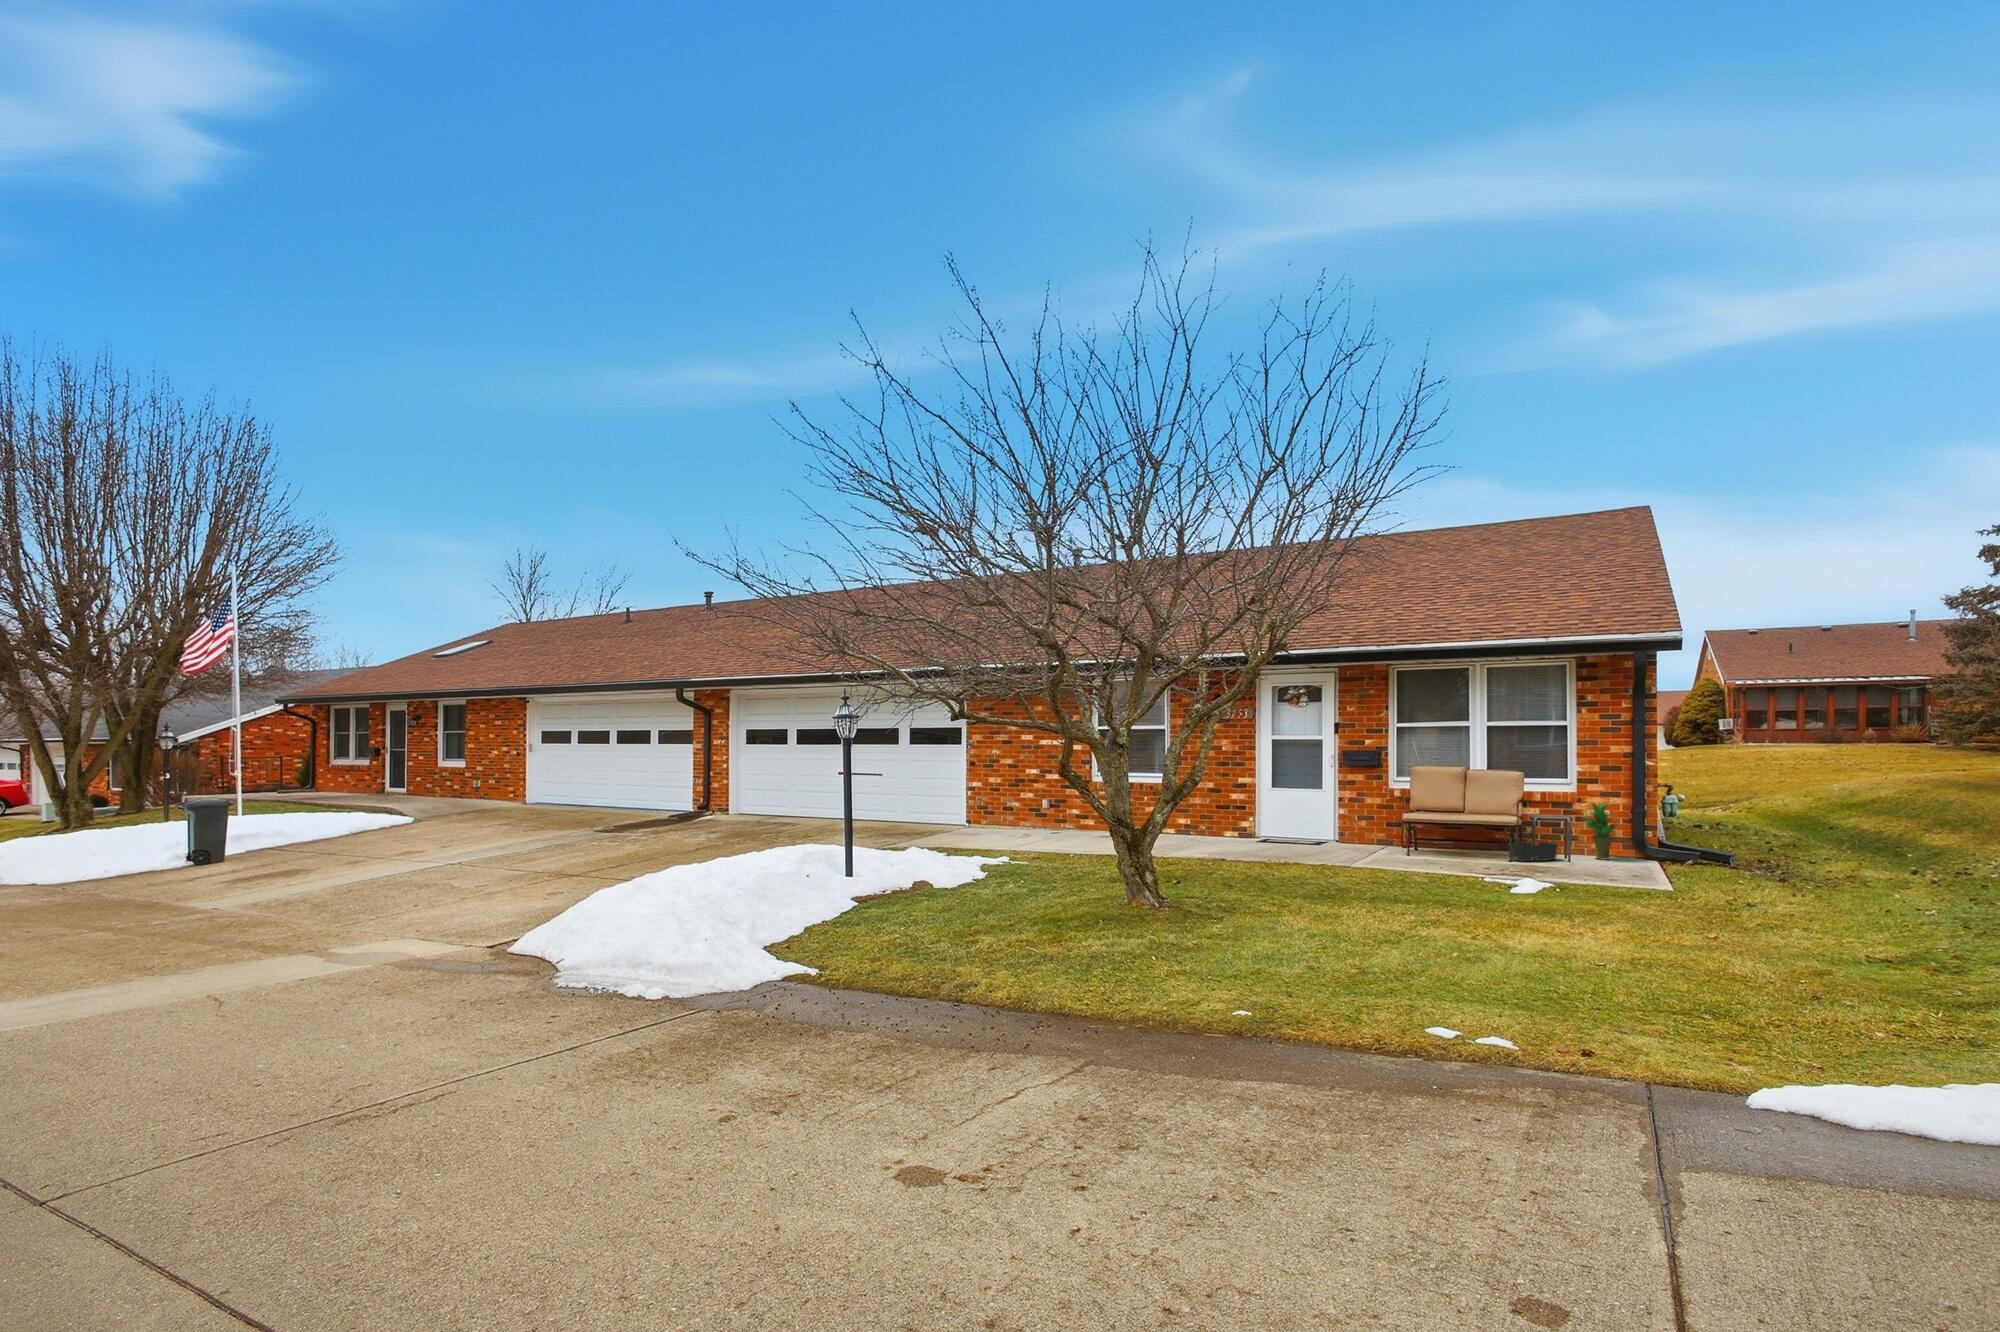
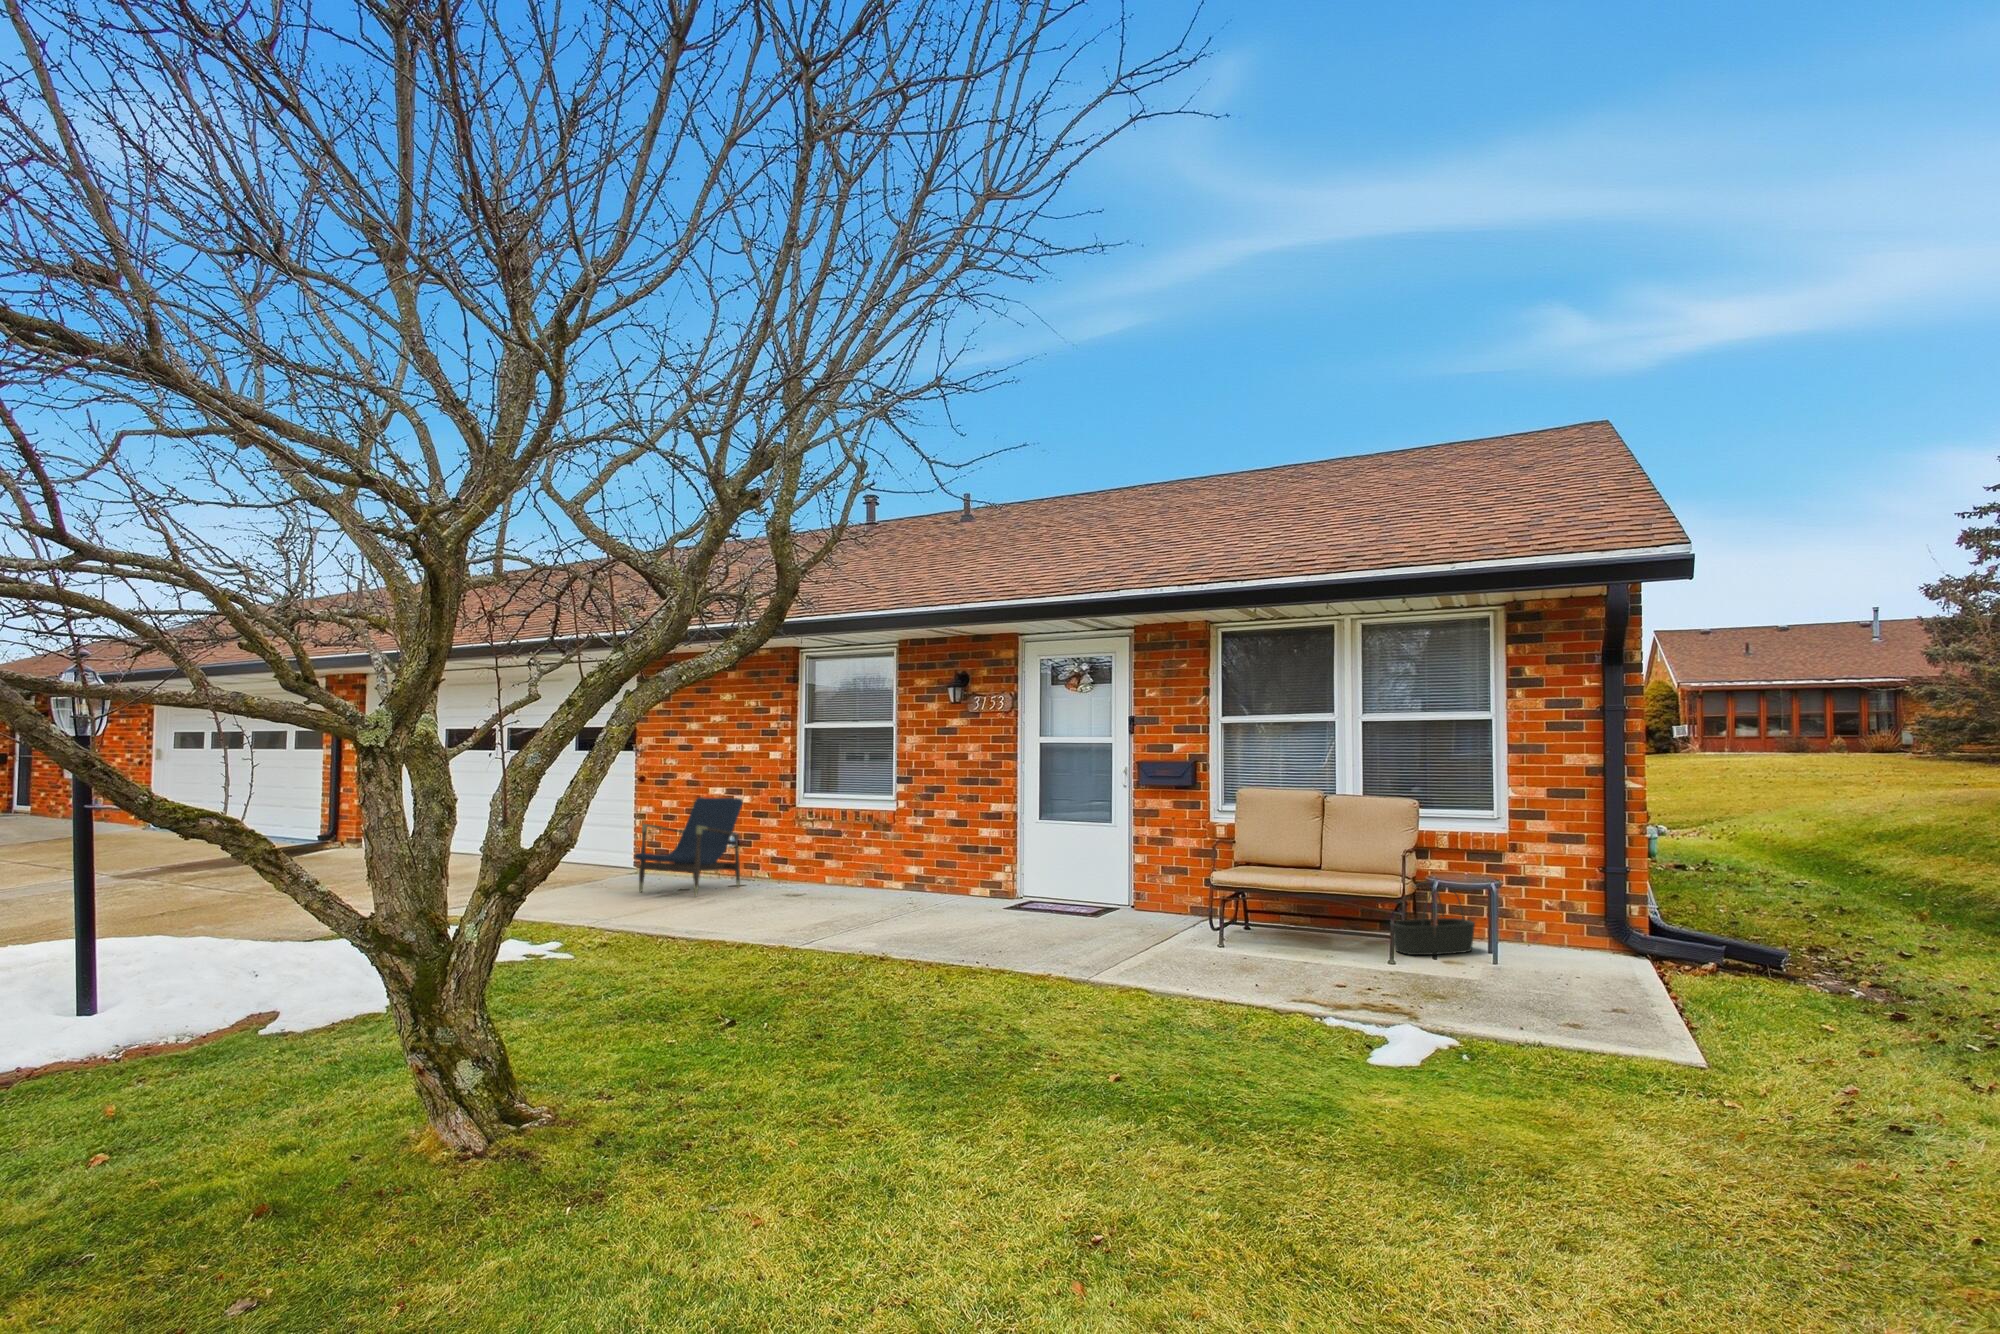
lounge chair: none [991,776,1054,840] -> present [634,797,743,897]
potted plant: present [1584,803,1619,860] -> none [1509,850,1592,951]

